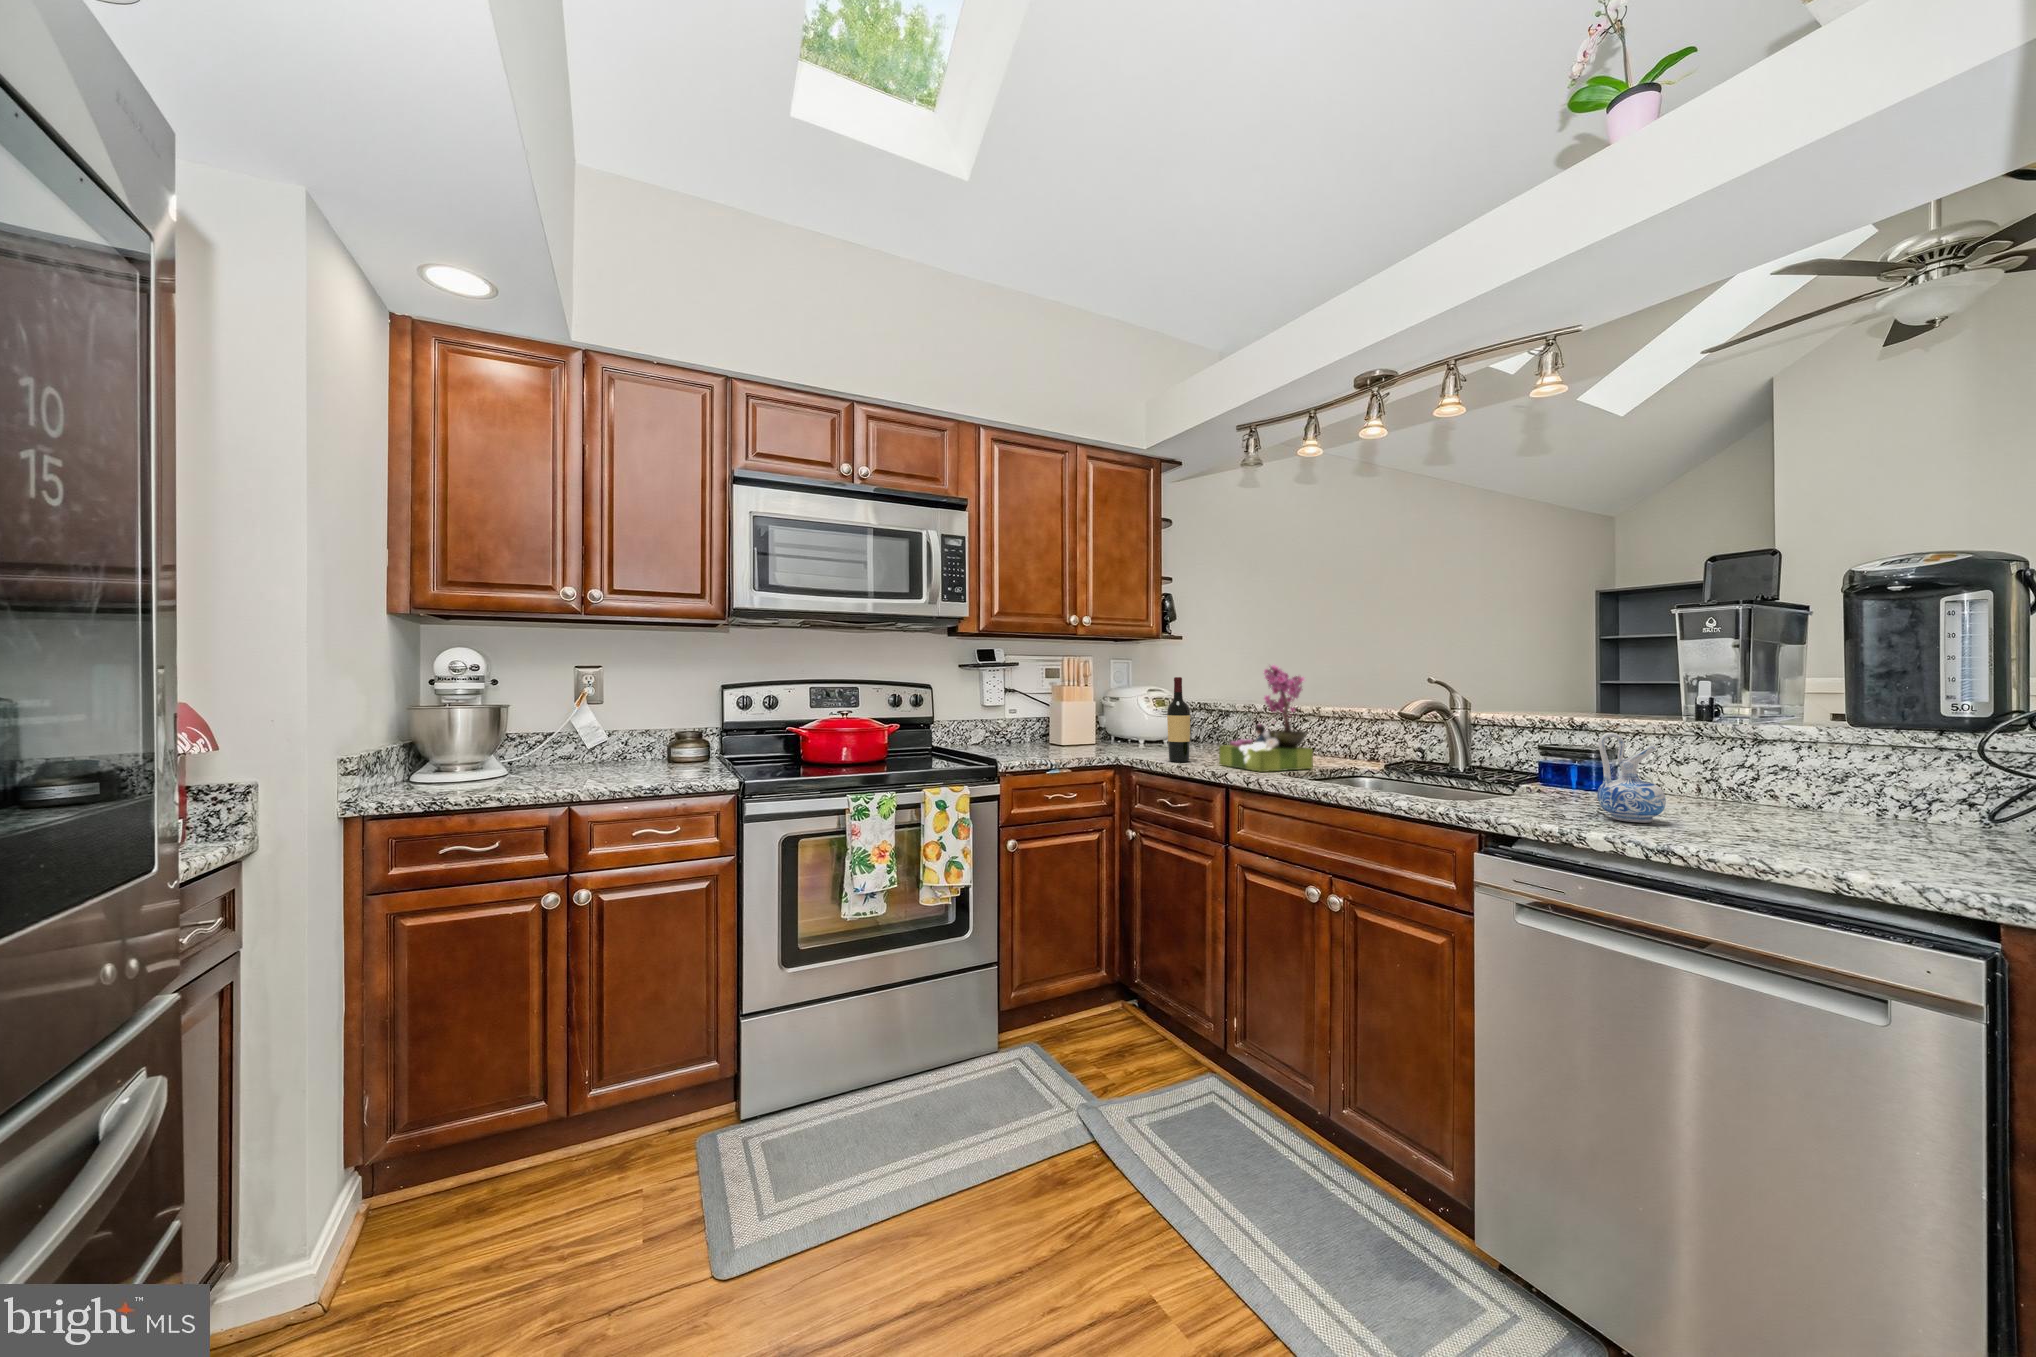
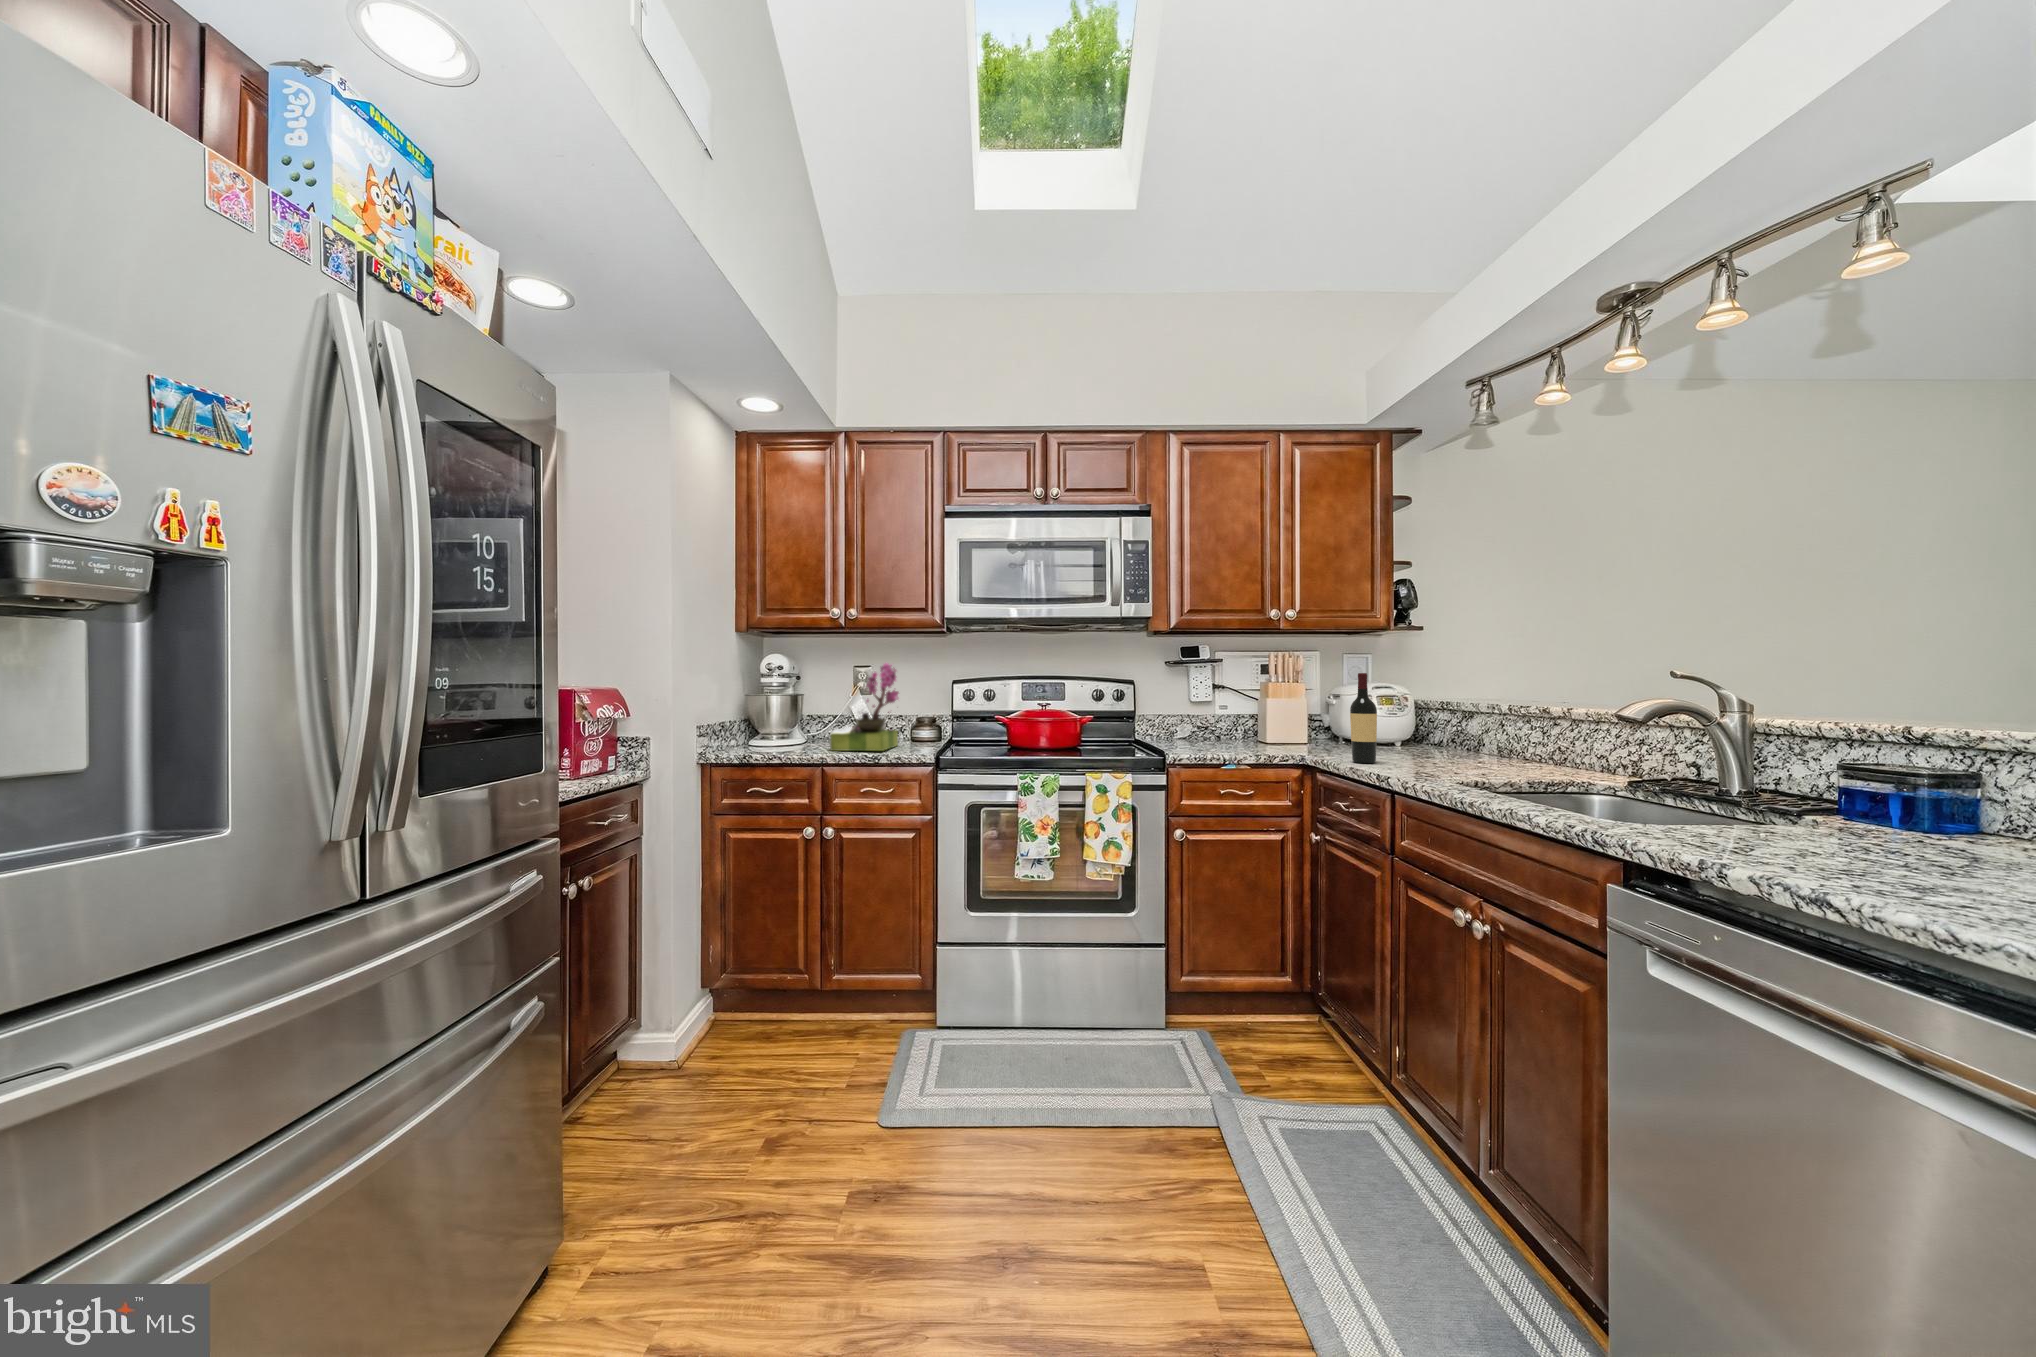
flower arrangement: present [1219,665,1313,772] -> present [830,663,899,751]
ceramic pitcher: present [1597,733,1666,823] -> none [1834,748,1958,880]

